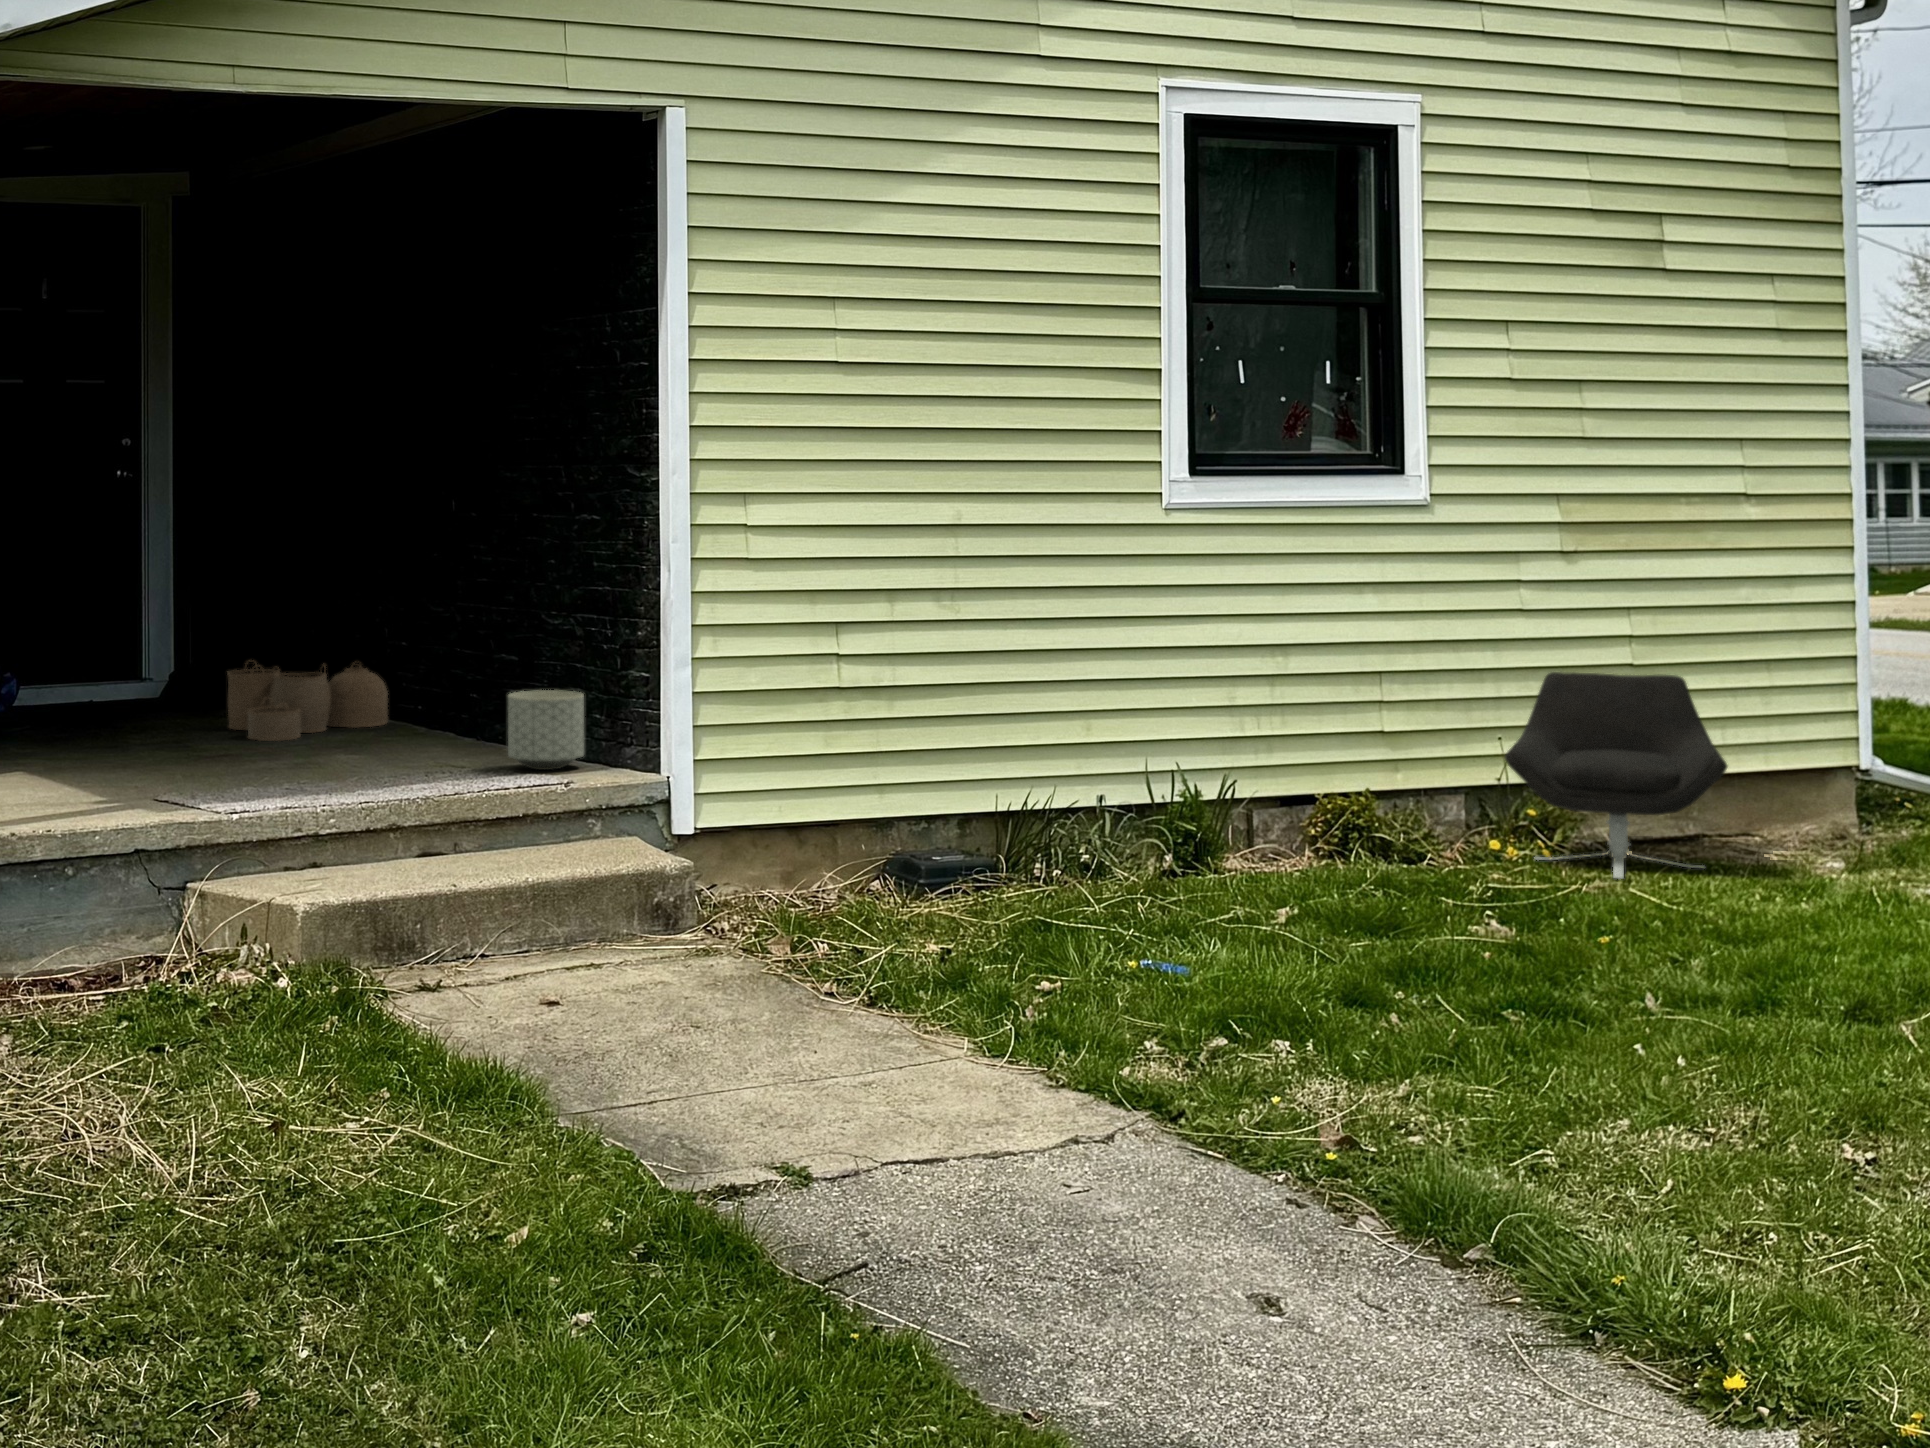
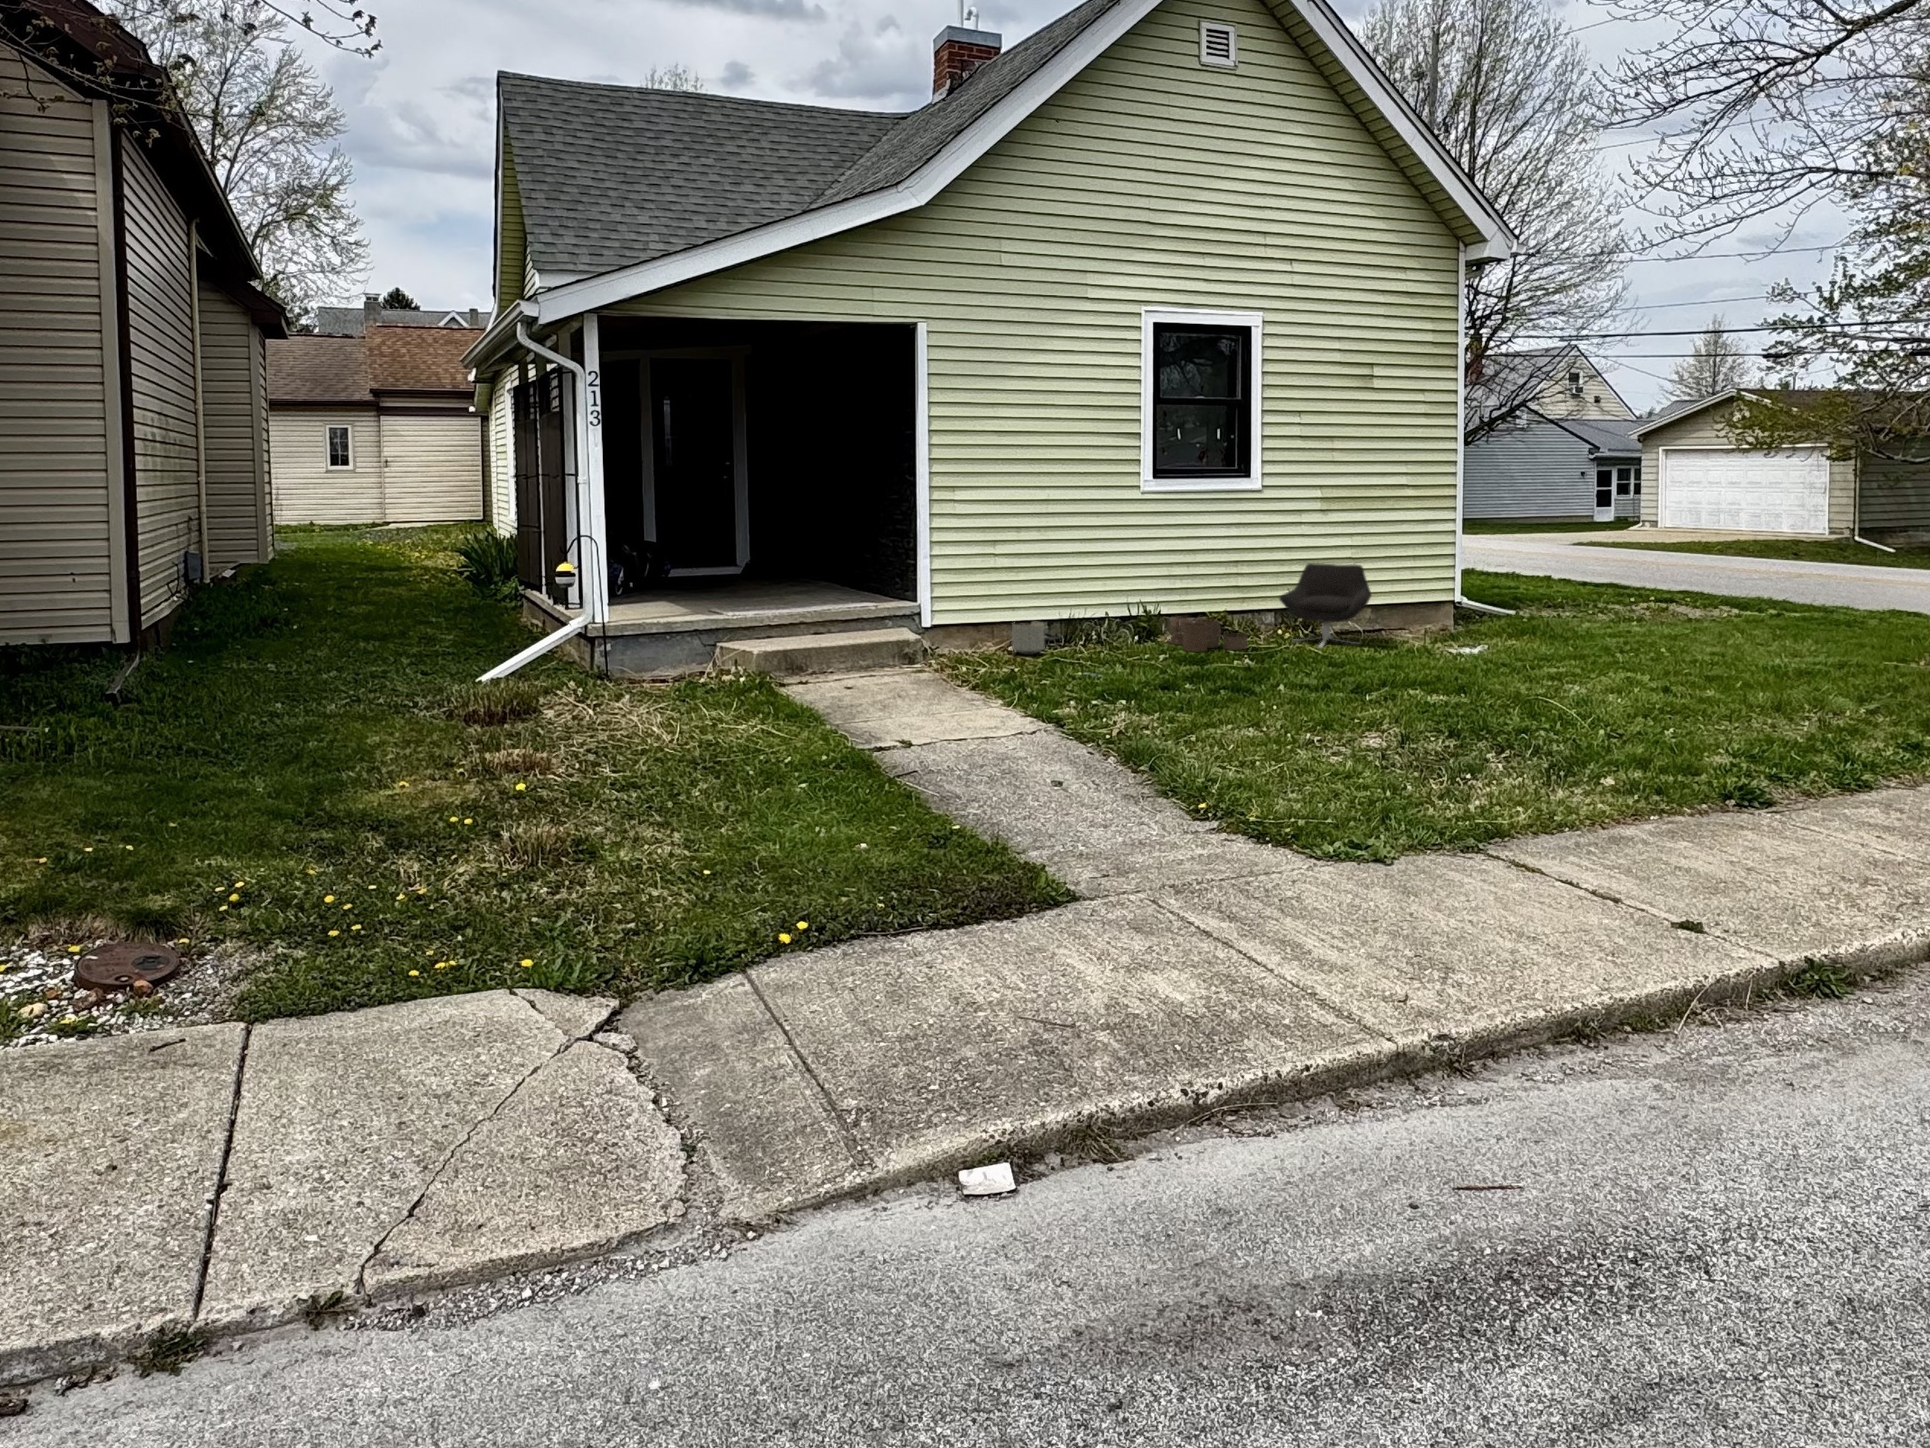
woven basket: present [227,663,388,741] -> present [1167,617,1247,652]
planter: present [508,690,584,770] -> present [1012,622,1044,655]

